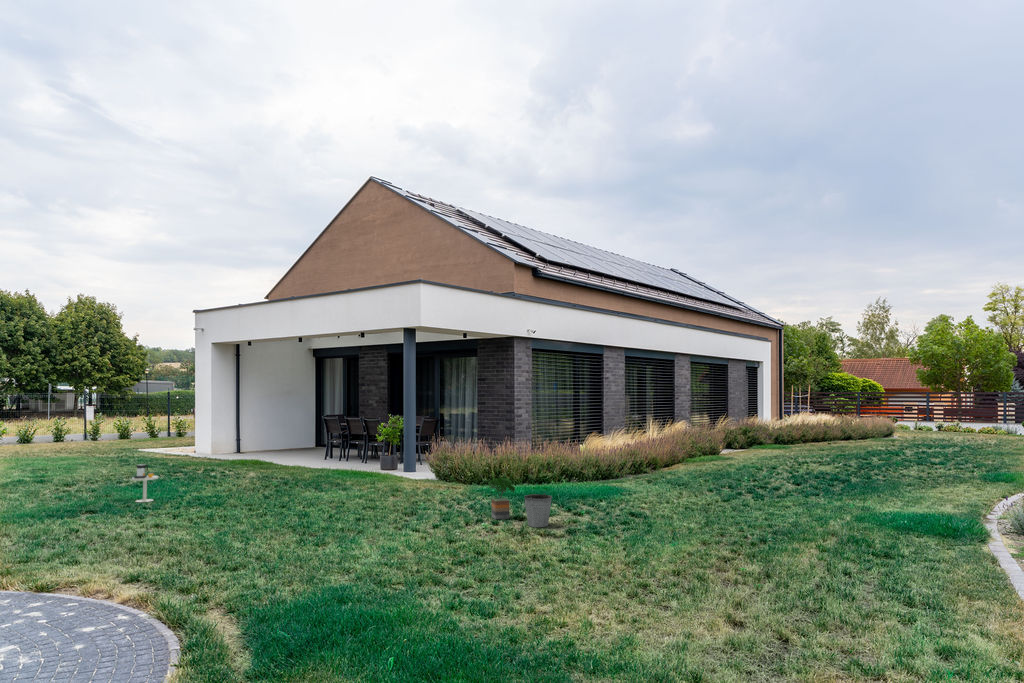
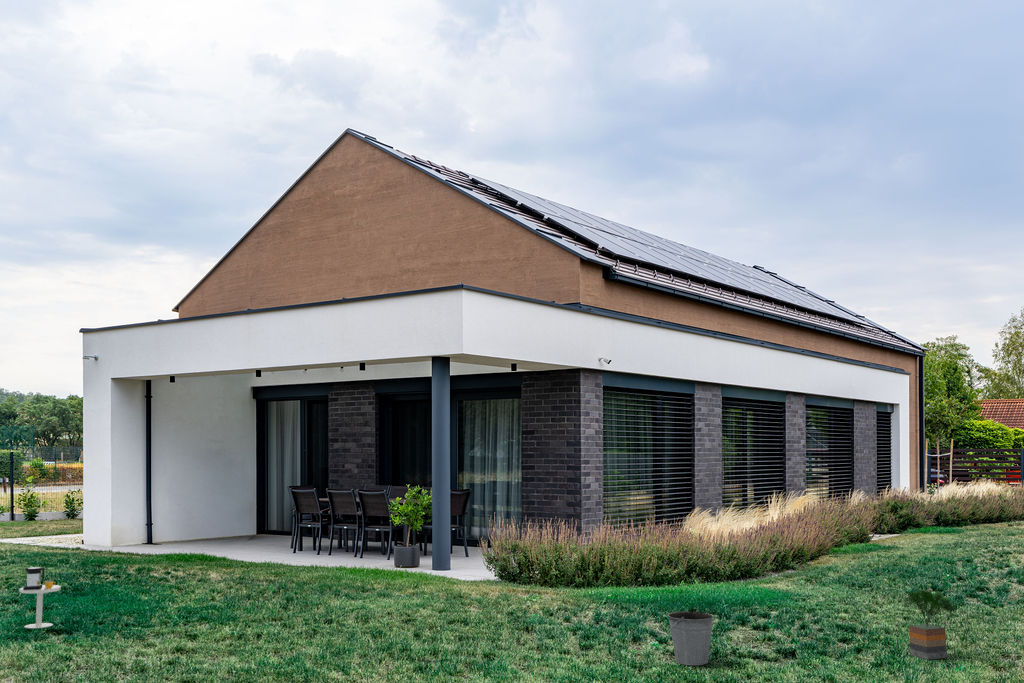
potted tree: present [488,478,515,519] -> present [903,590,955,660]

